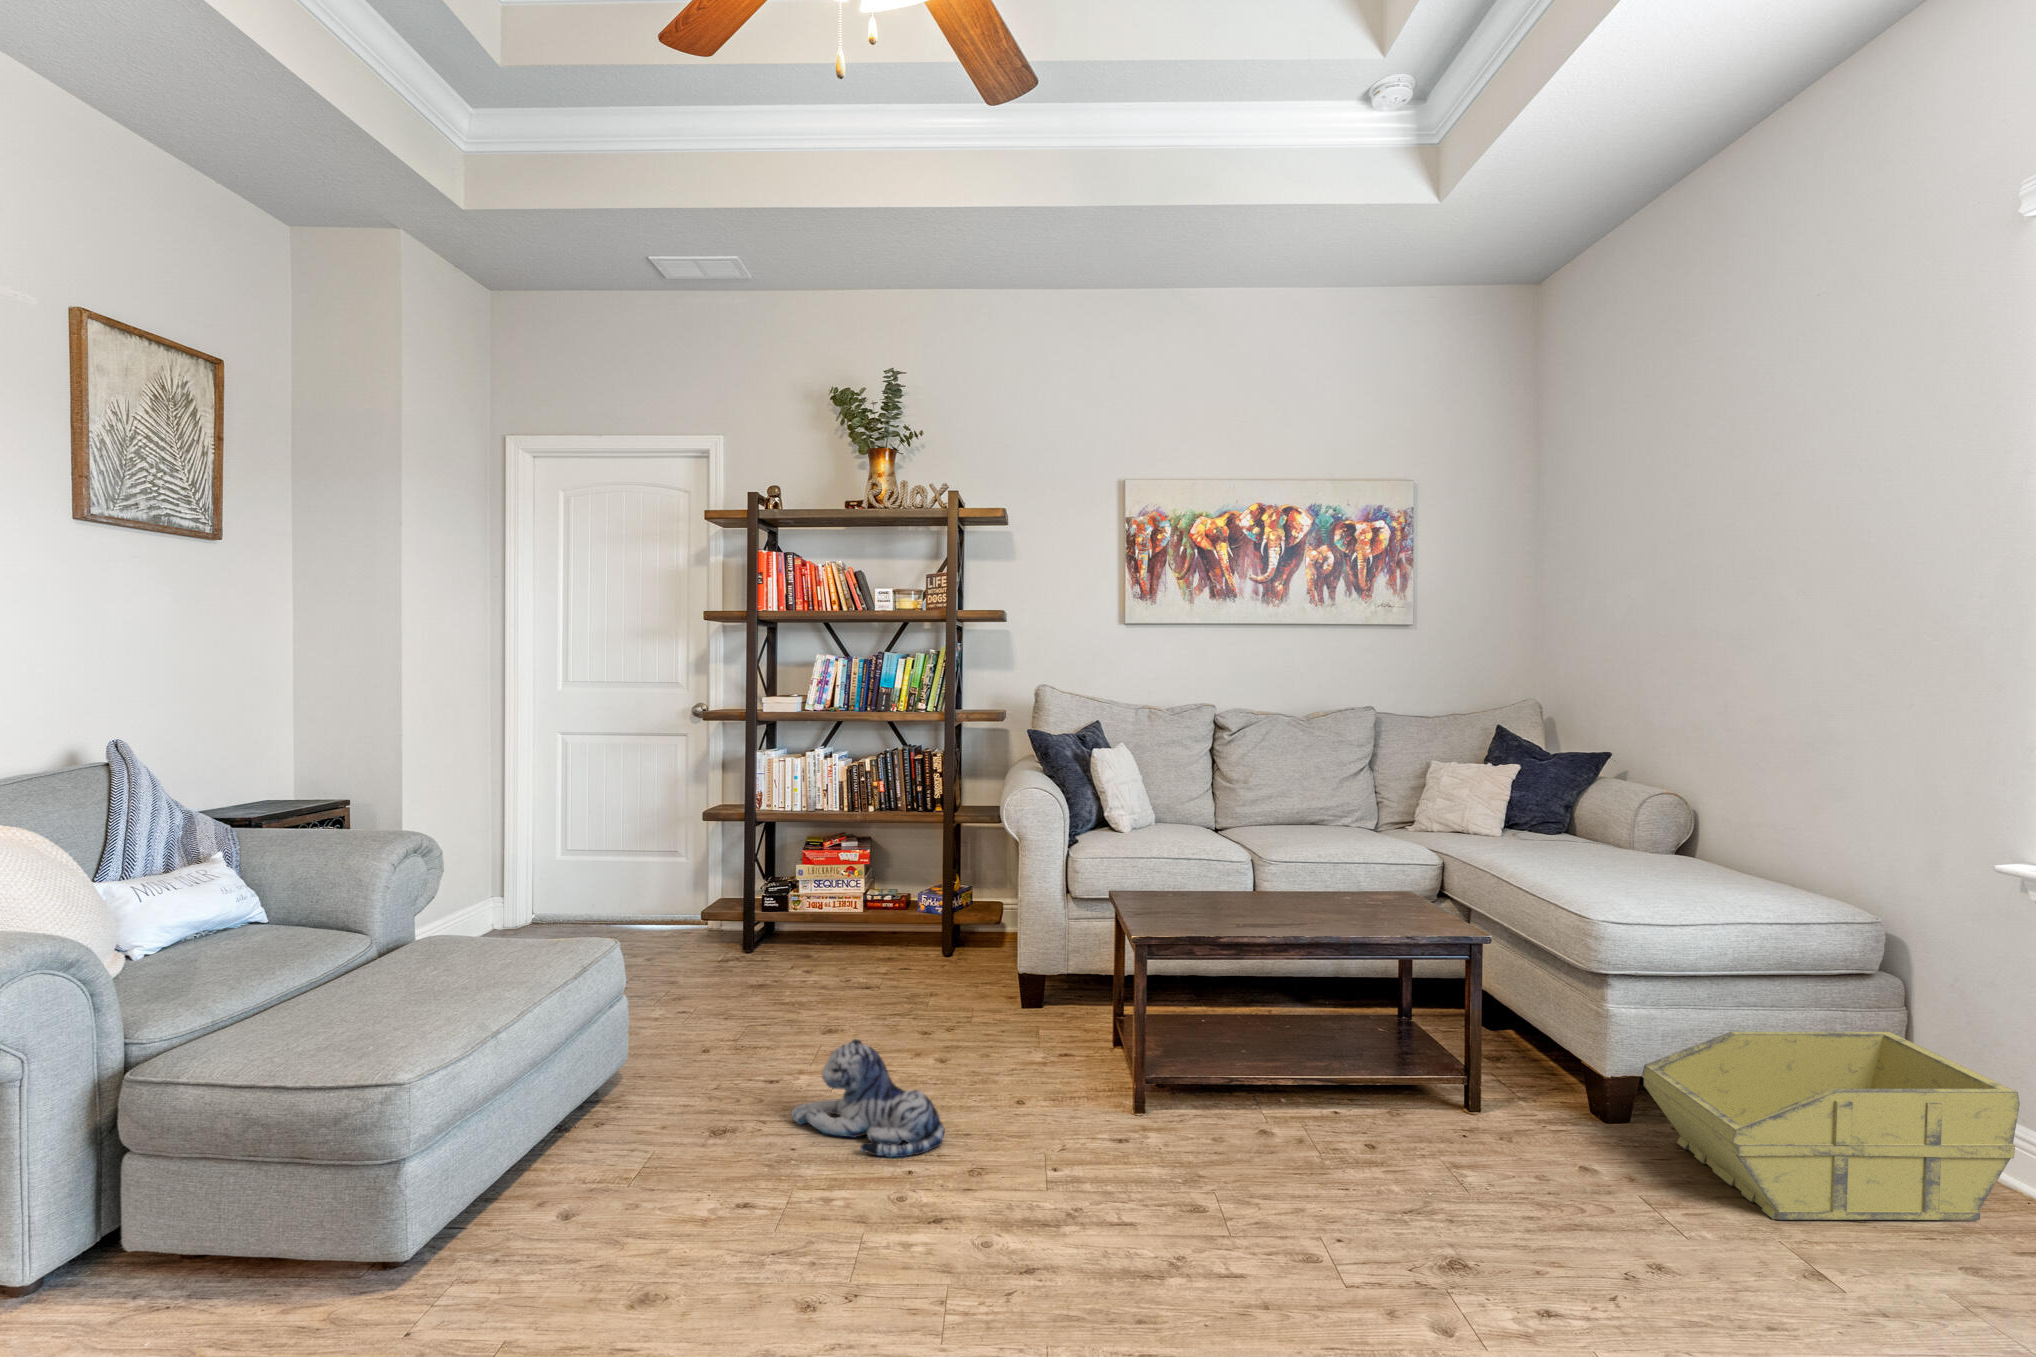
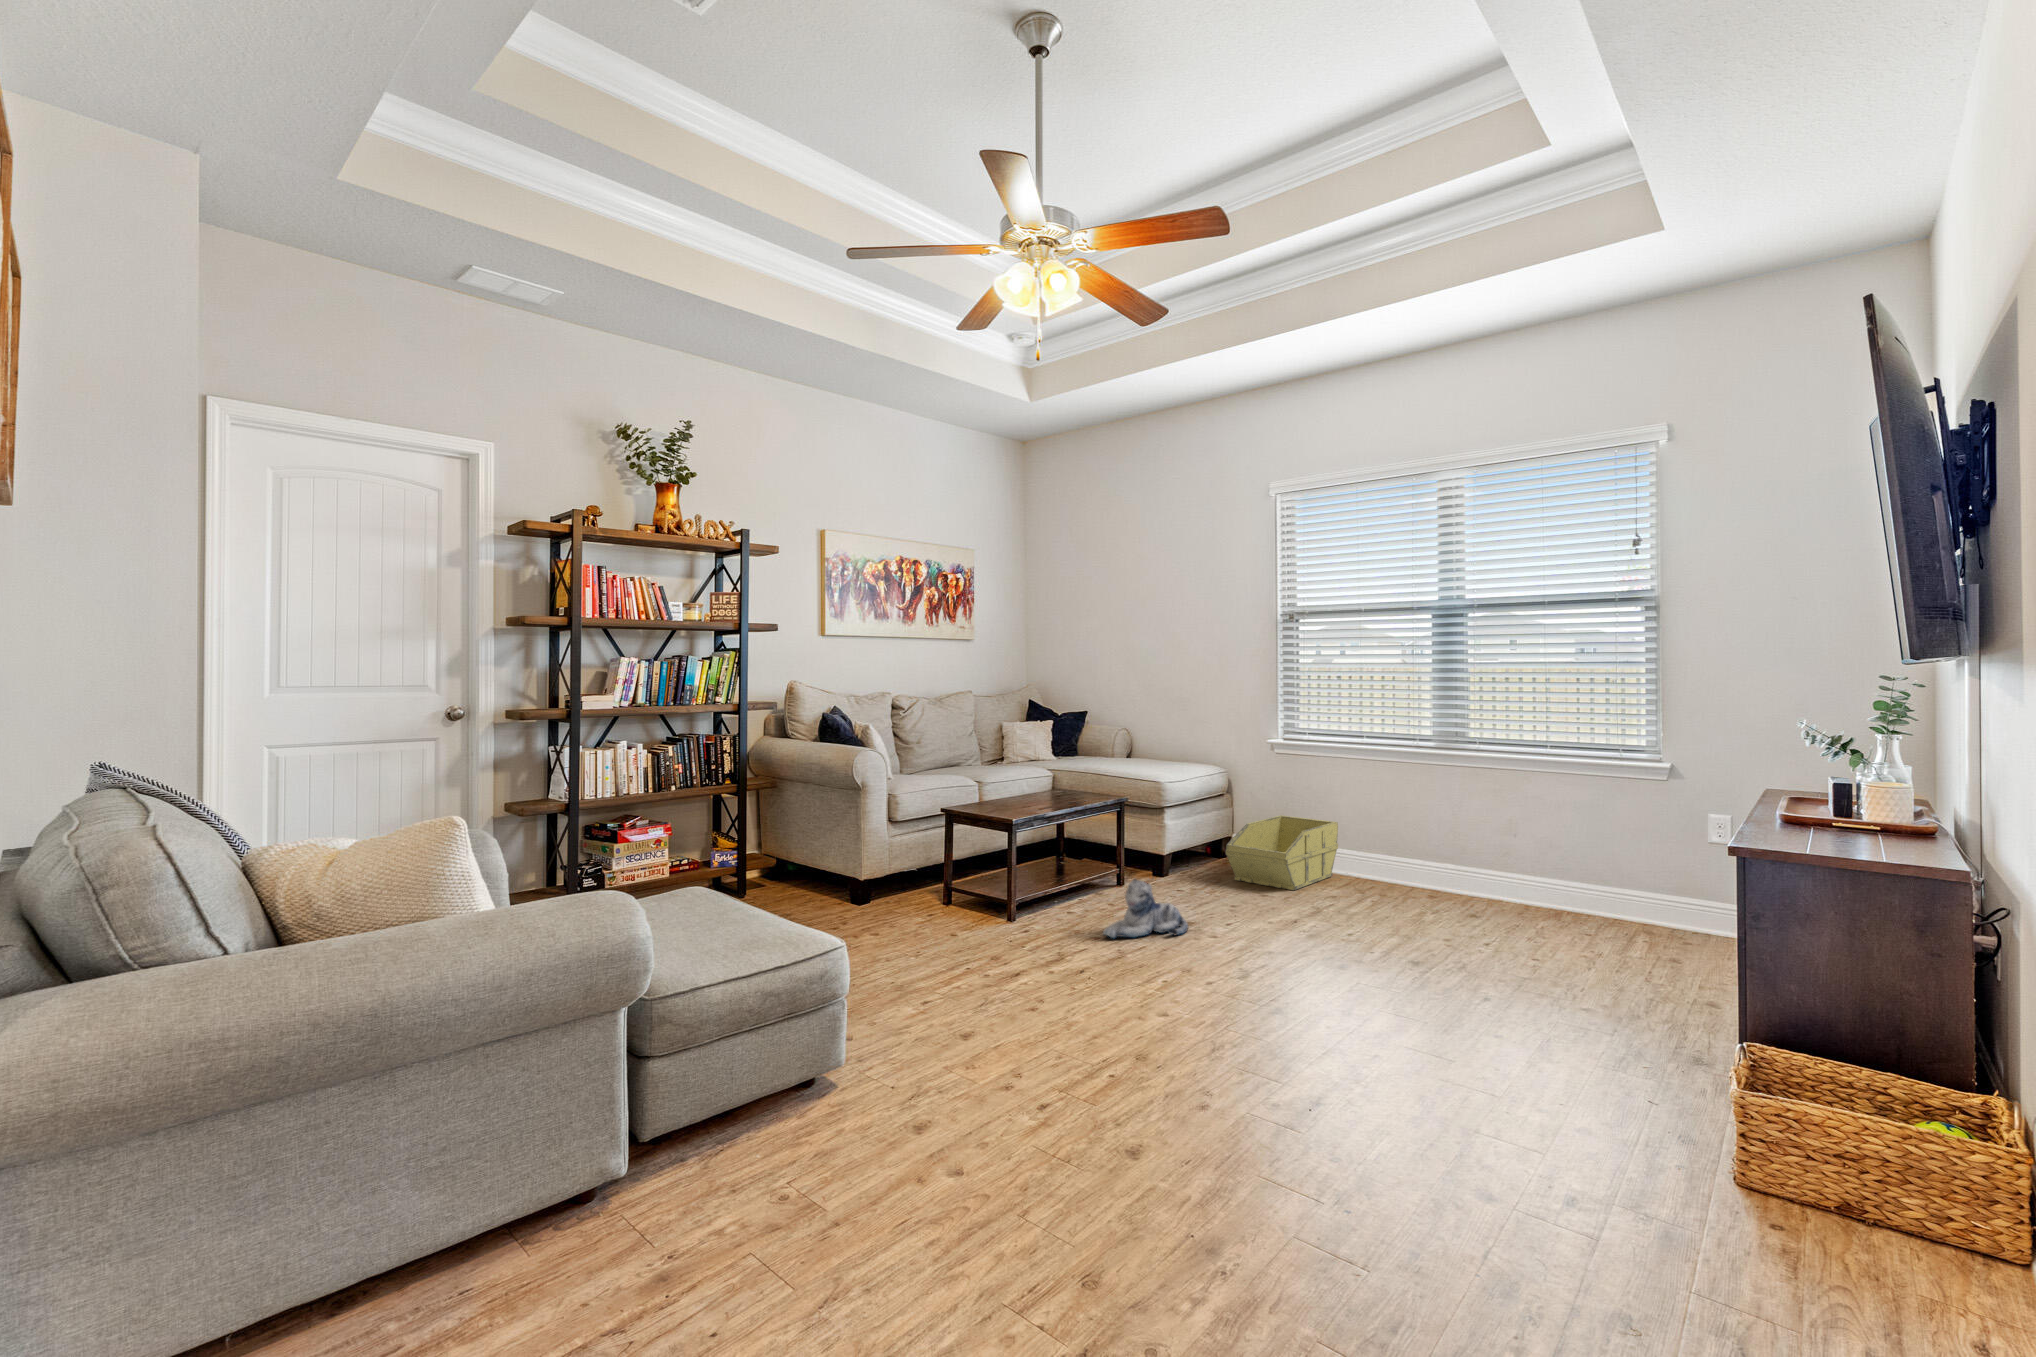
plush toy: present [791,1039,944,1157] -> present [1103,879,1188,939]

